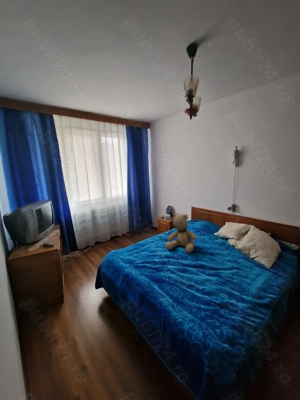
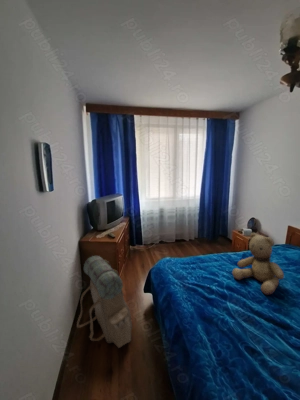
backpack: none [24,267,93,353] -> present [77,256,132,348]

